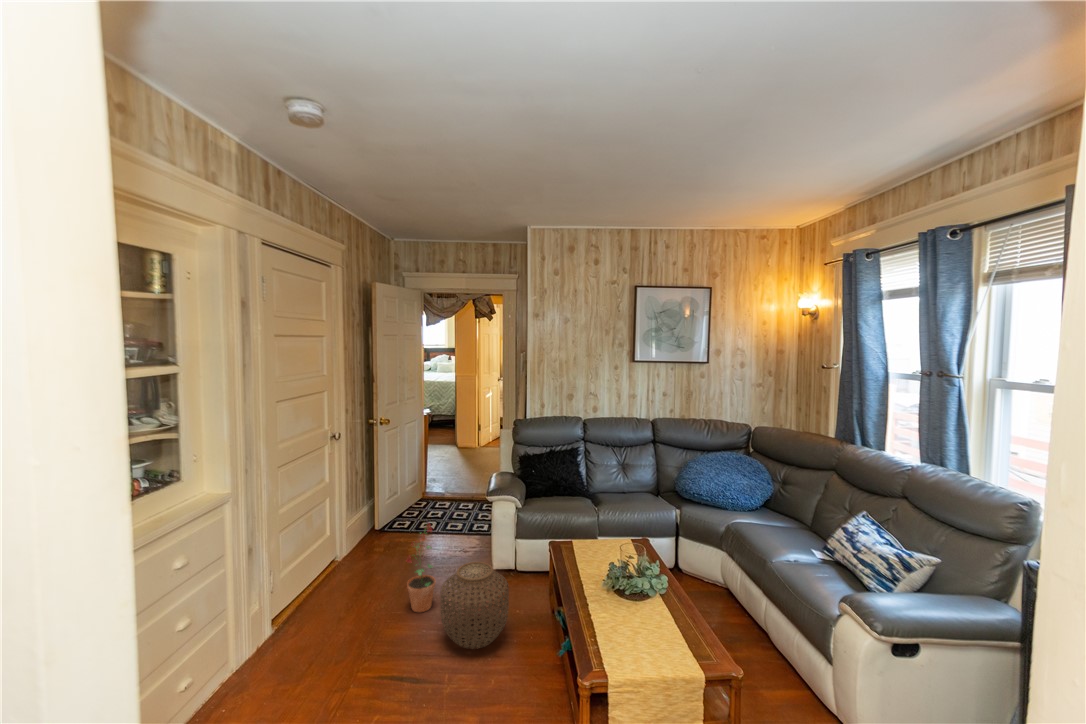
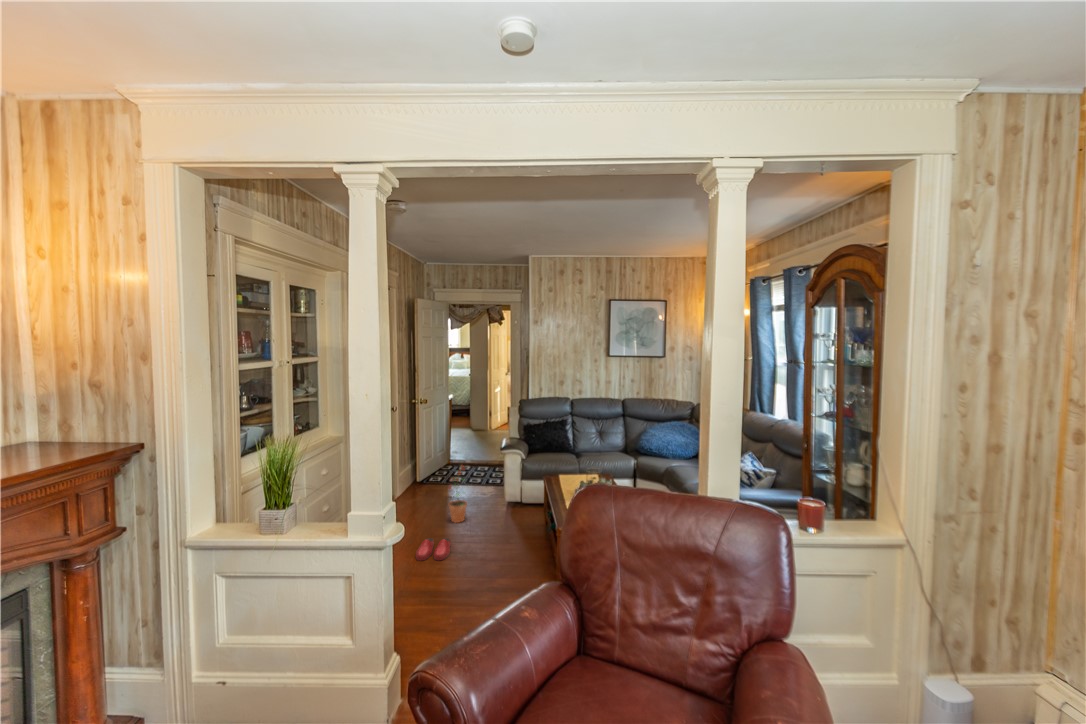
woven basket: present [440,562,509,649] -> none [473,486,517,539]
slippers: none [342,652,404,706] -> present [416,538,451,561]

